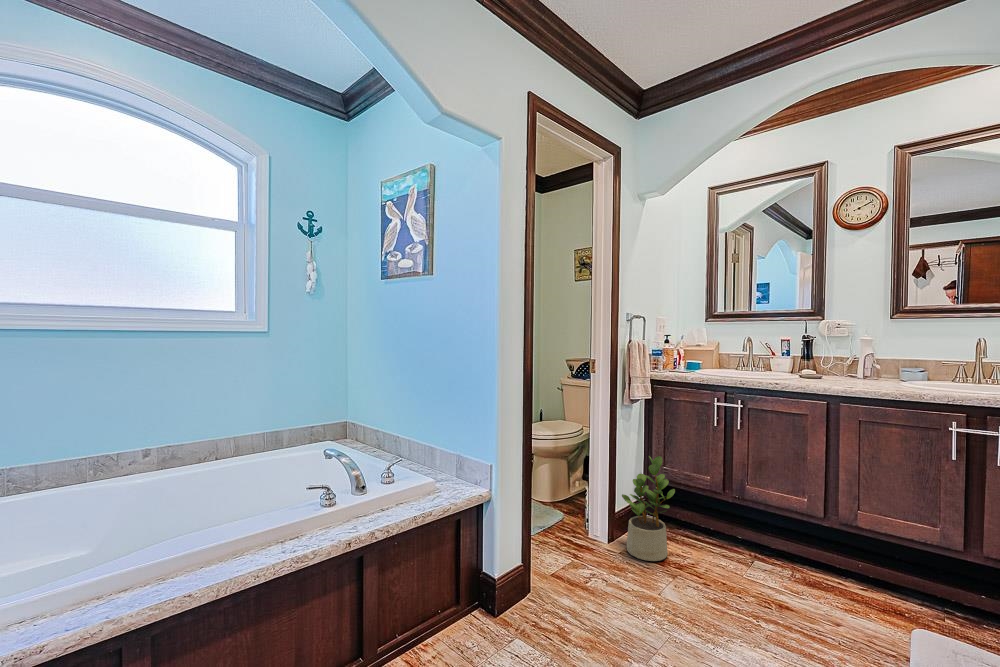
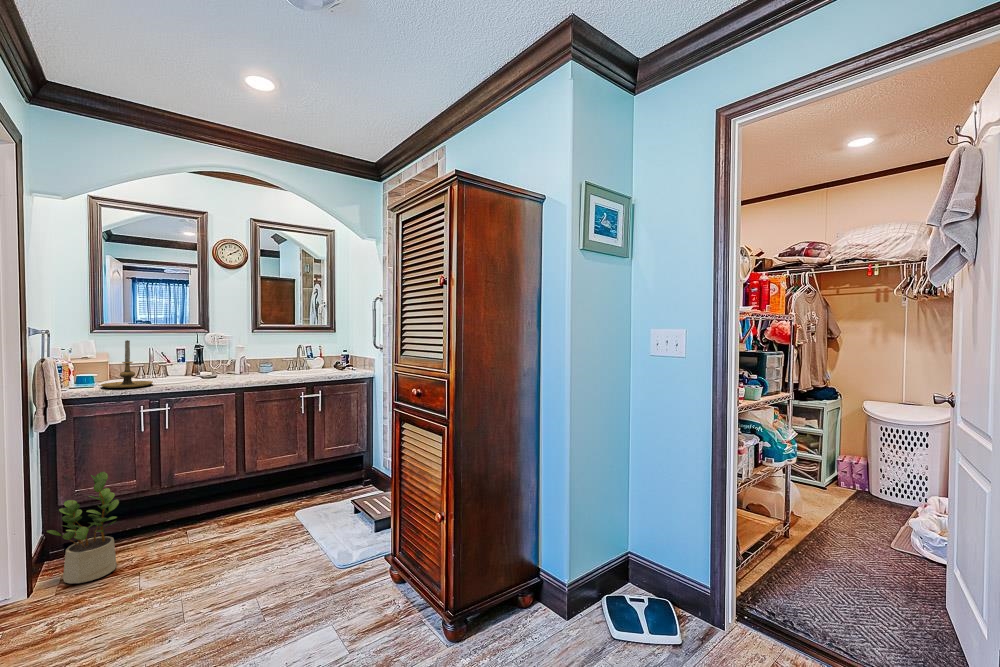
candle holder: none [687,326,735,377] -> present [101,340,153,388]

